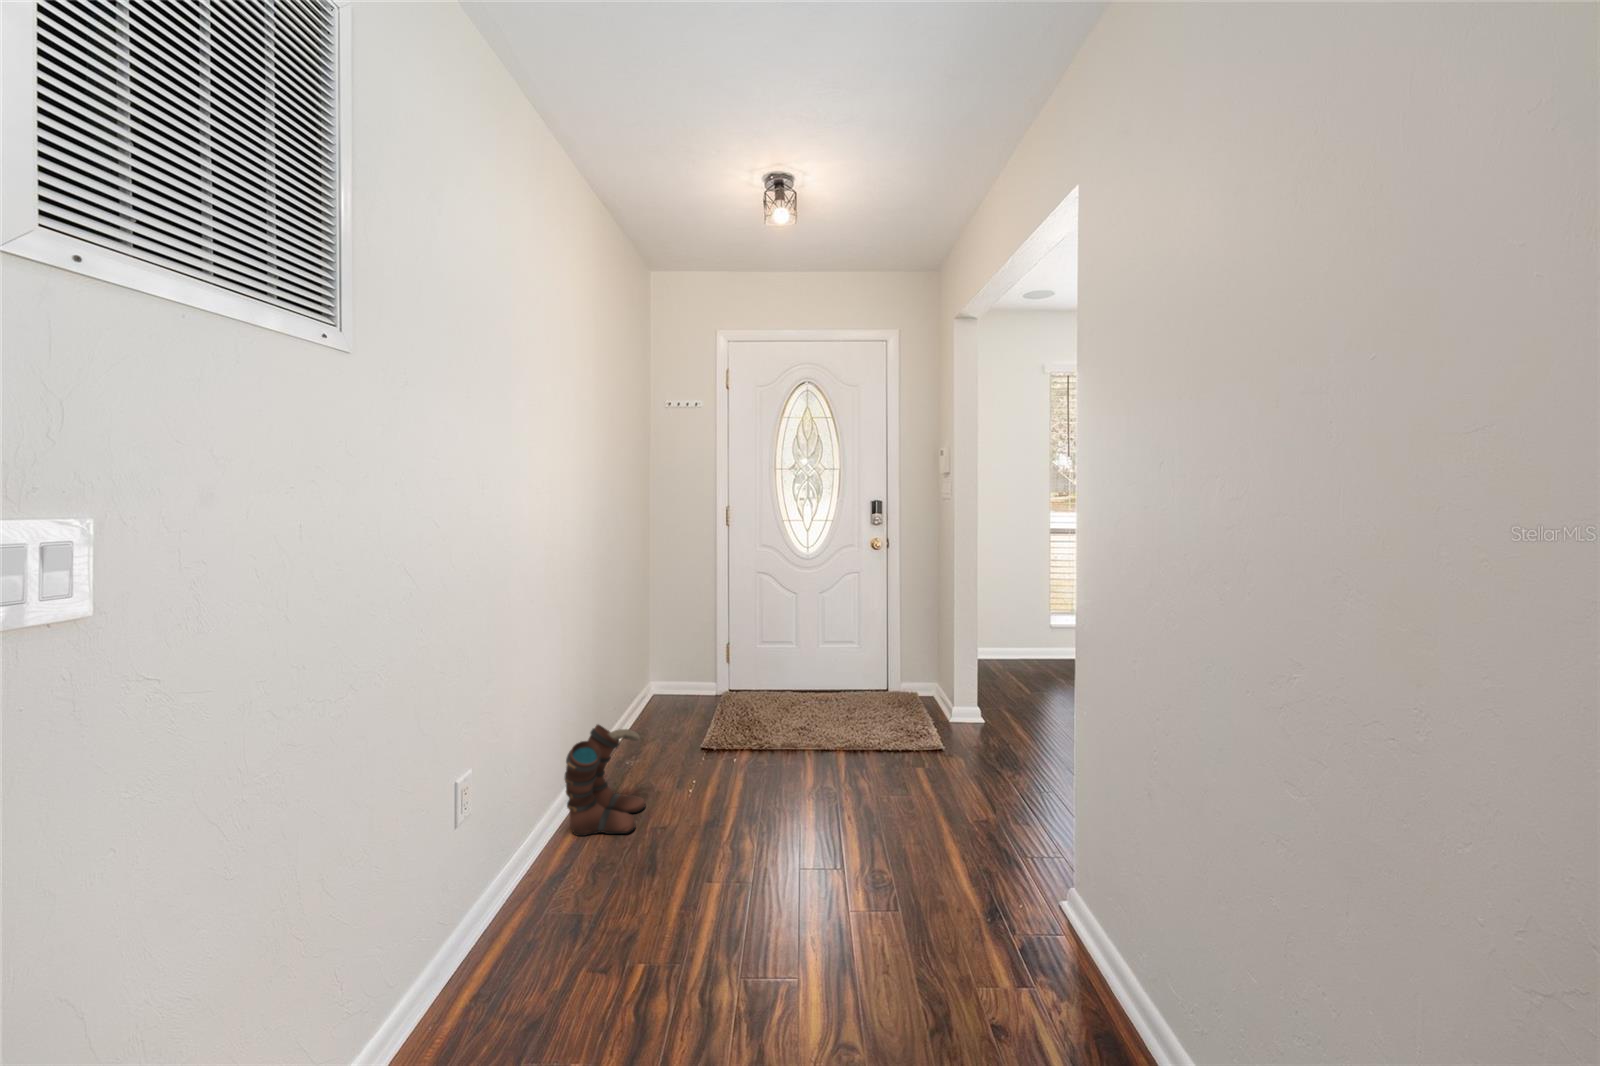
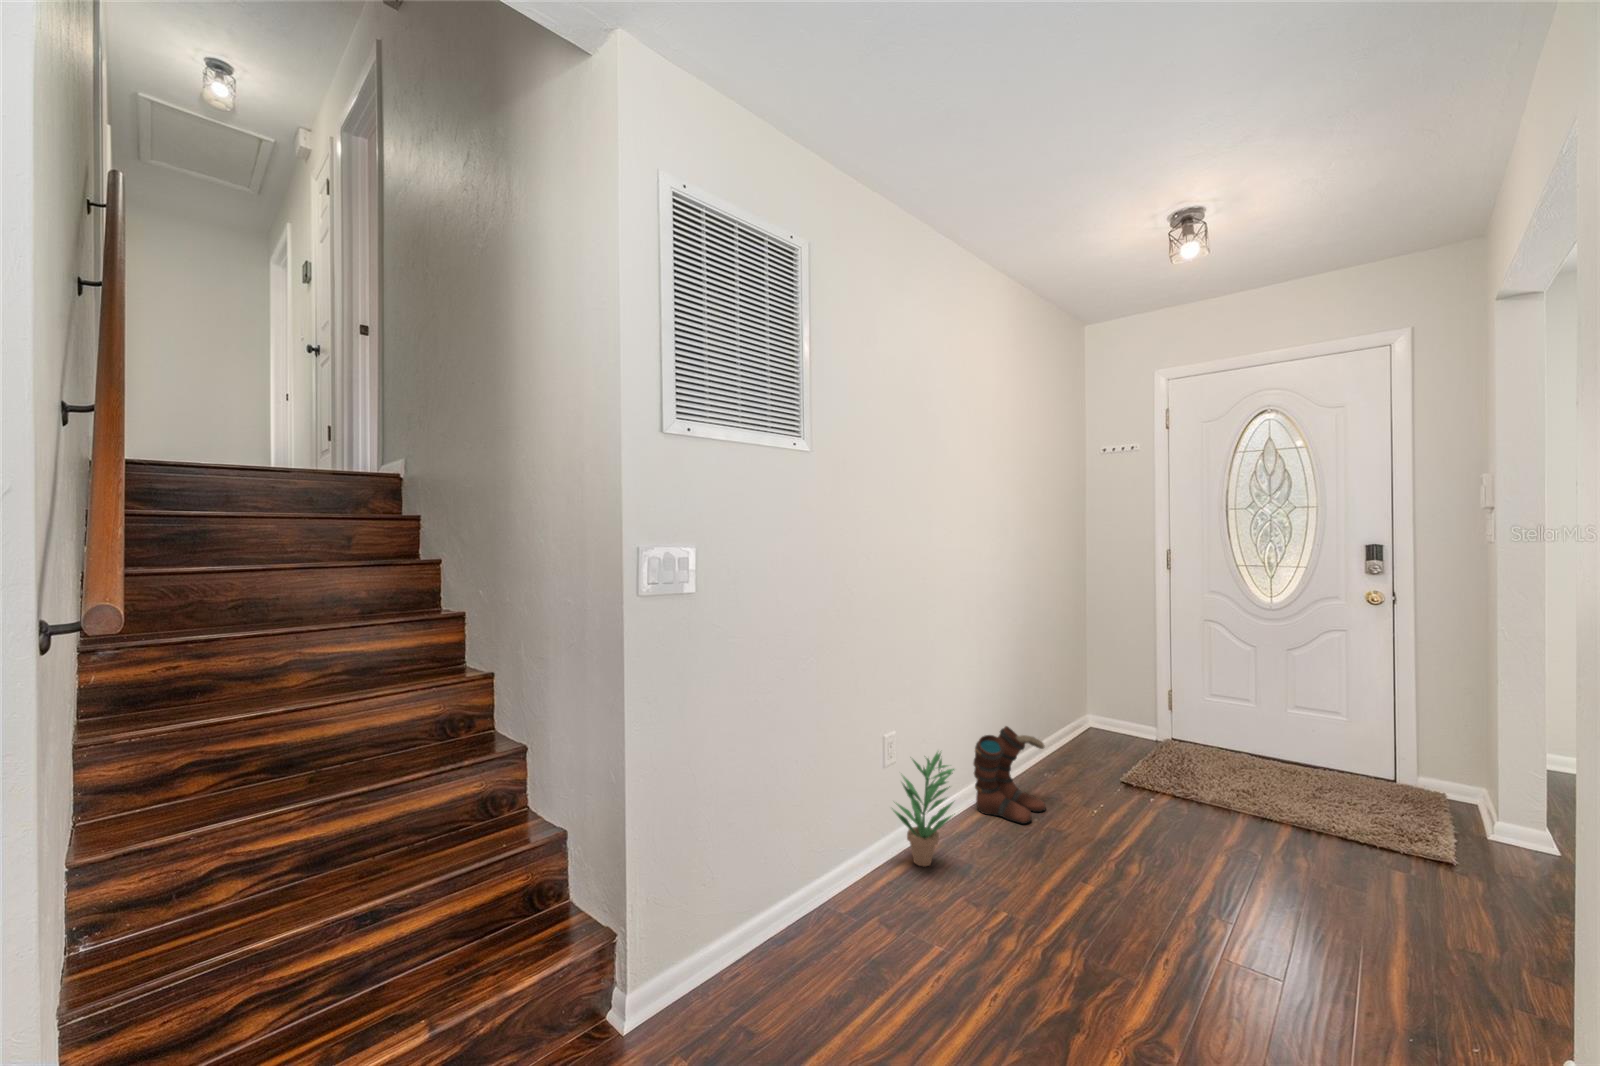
potted plant: none [476,787,569,944] -> present [892,752,954,866]

